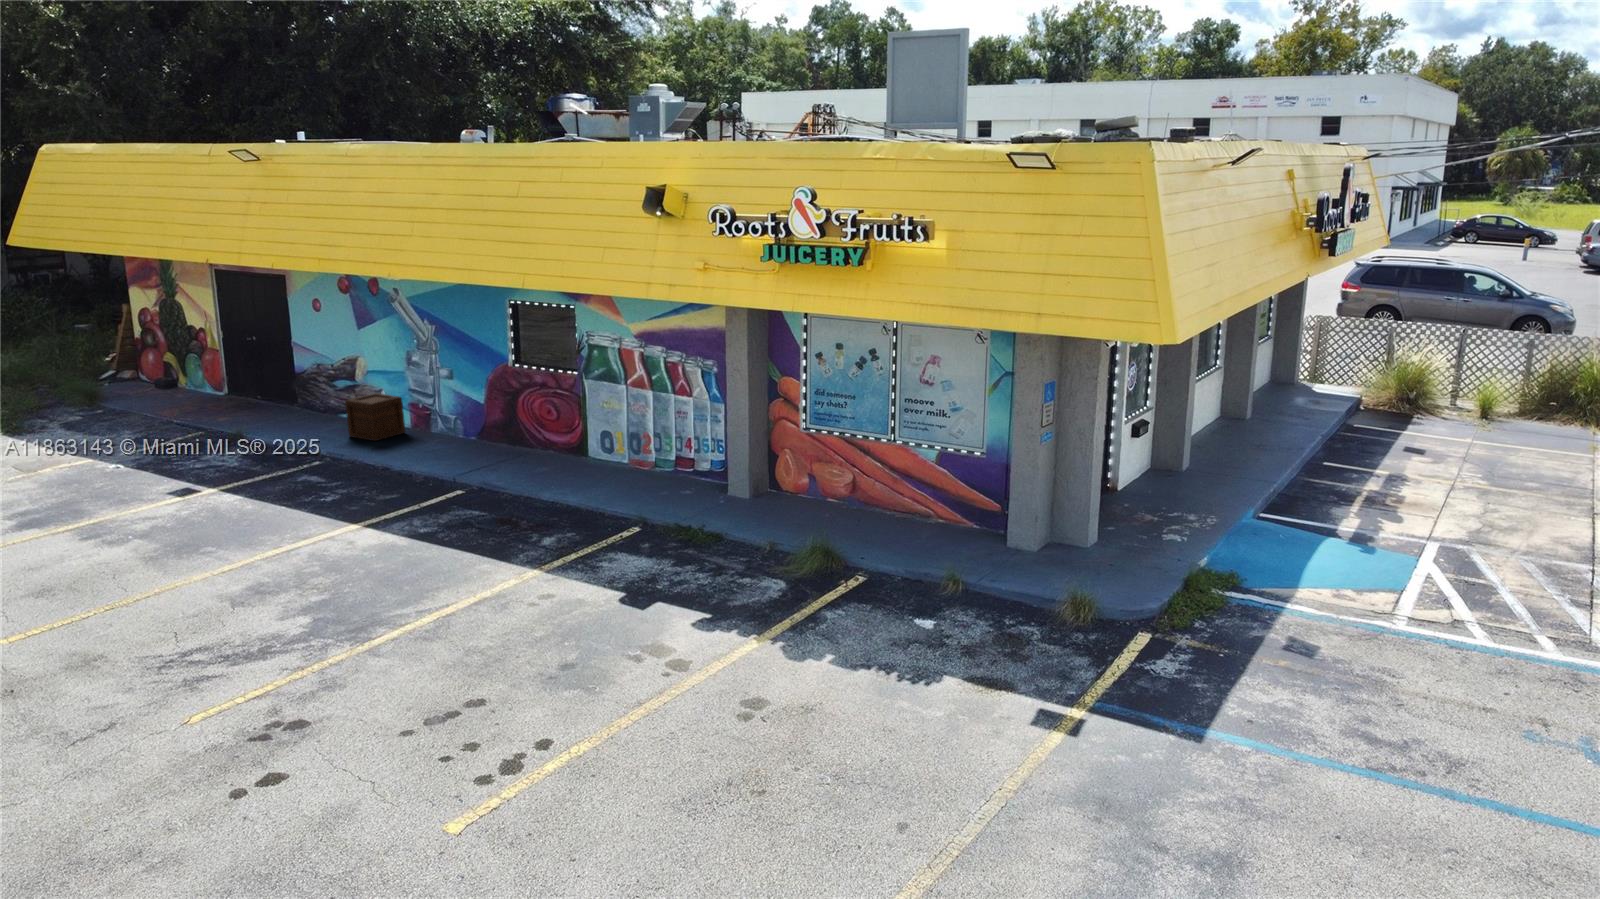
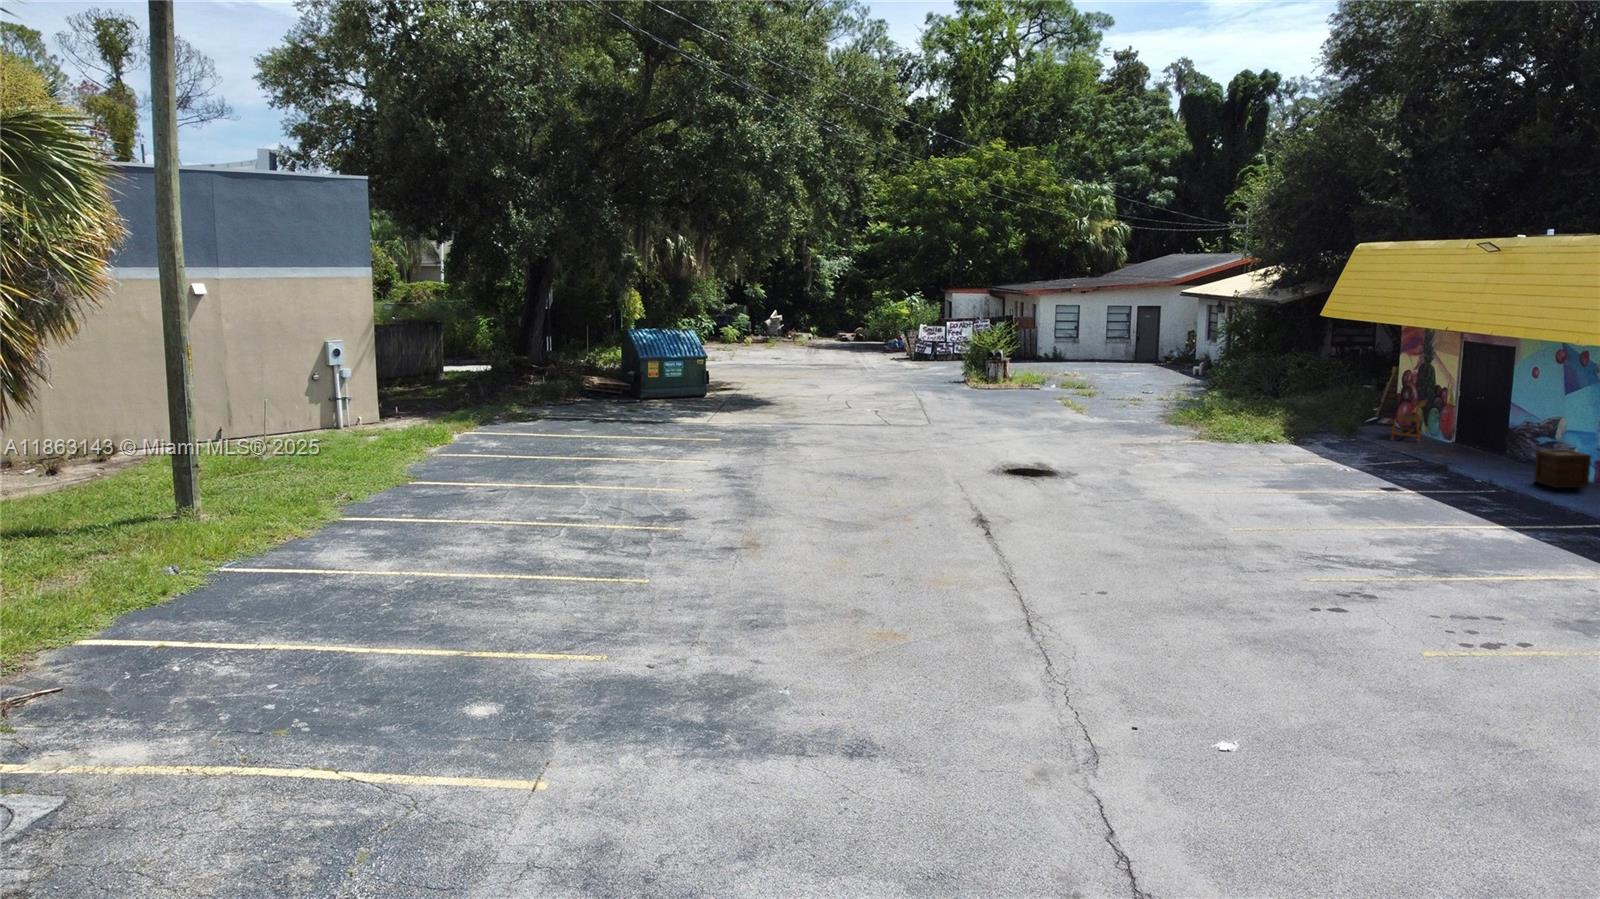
bench: none [146,341,191,403] -> present [1391,399,1427,442]

